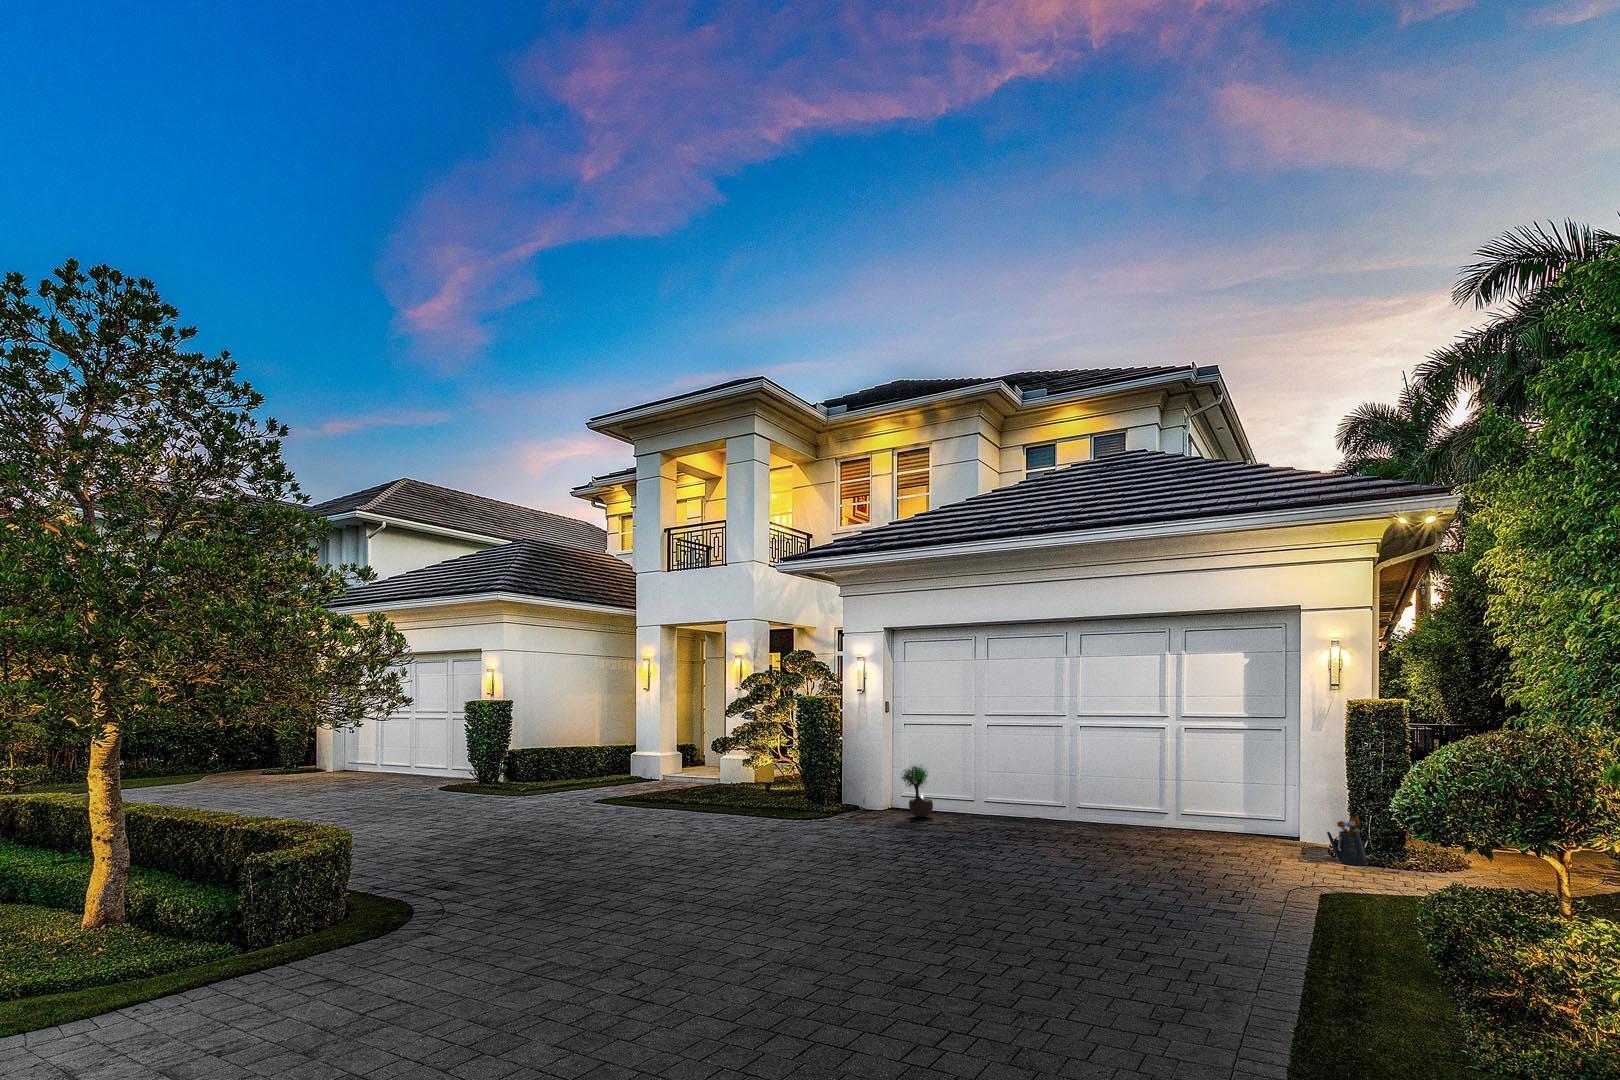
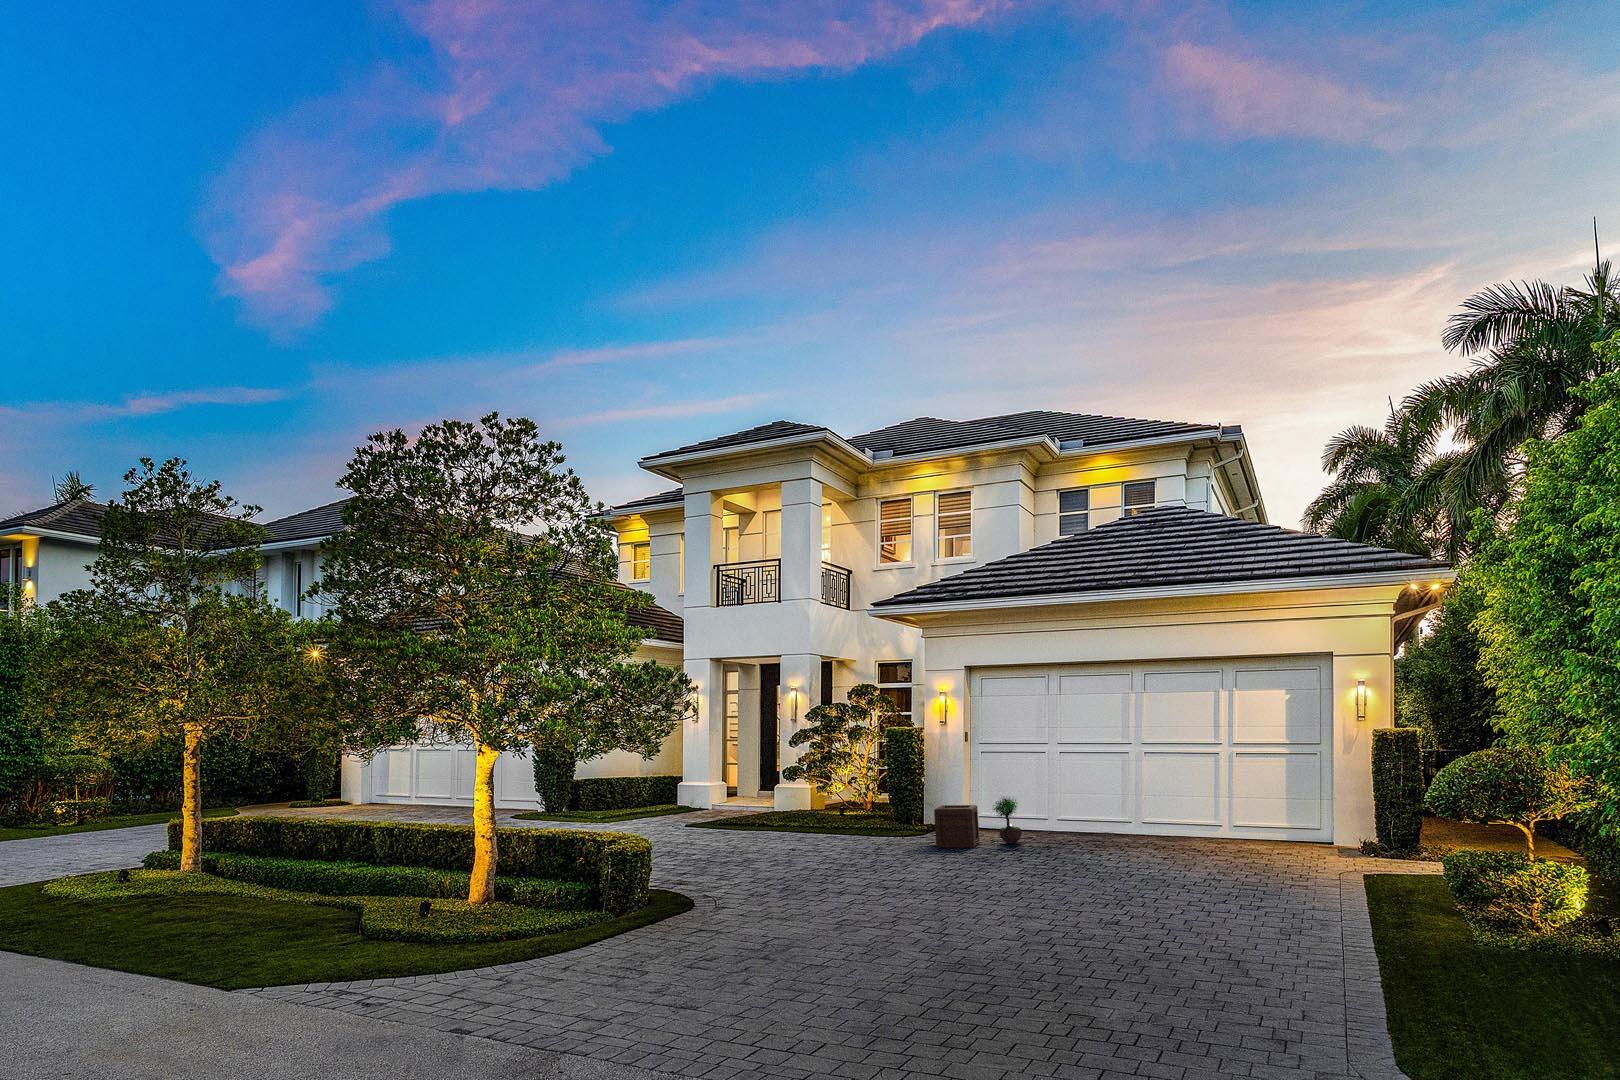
wooden crate: none [835,771,889,821] -> present [934,805,980,848]
watering can: present [1327,817,1368,866] -> none [1363,820,1393,857]

